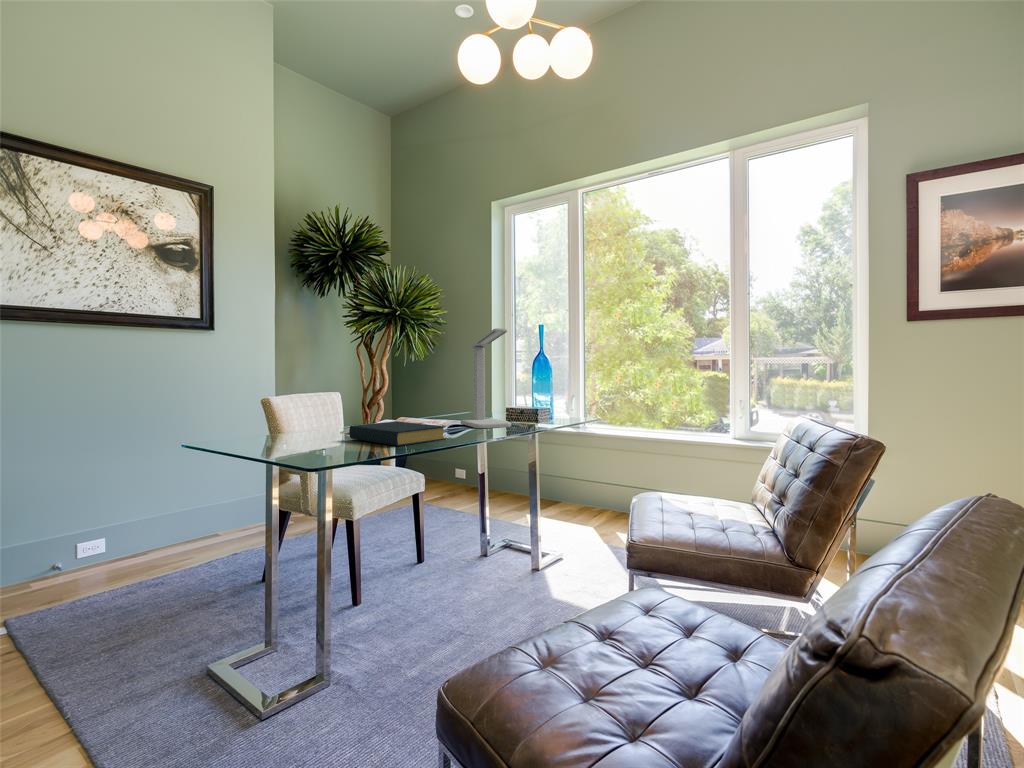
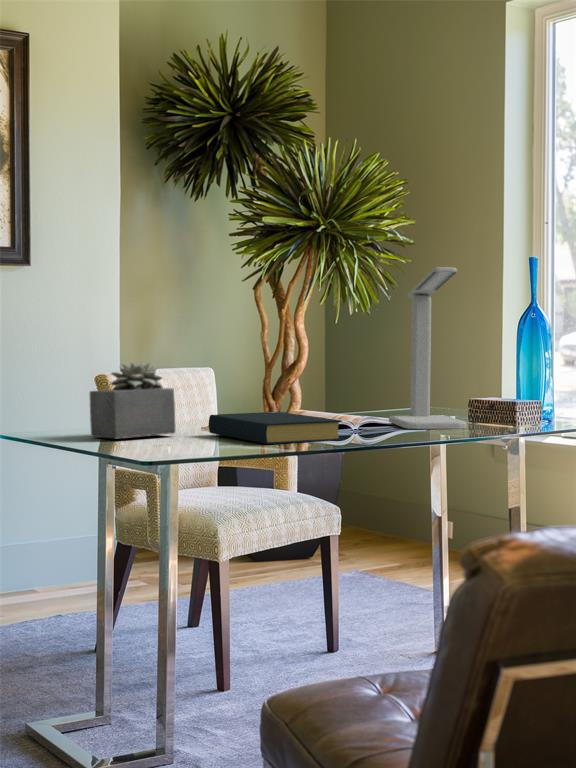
succulent plant: none [257,390,326,447] -> present [89,362,175,438]

